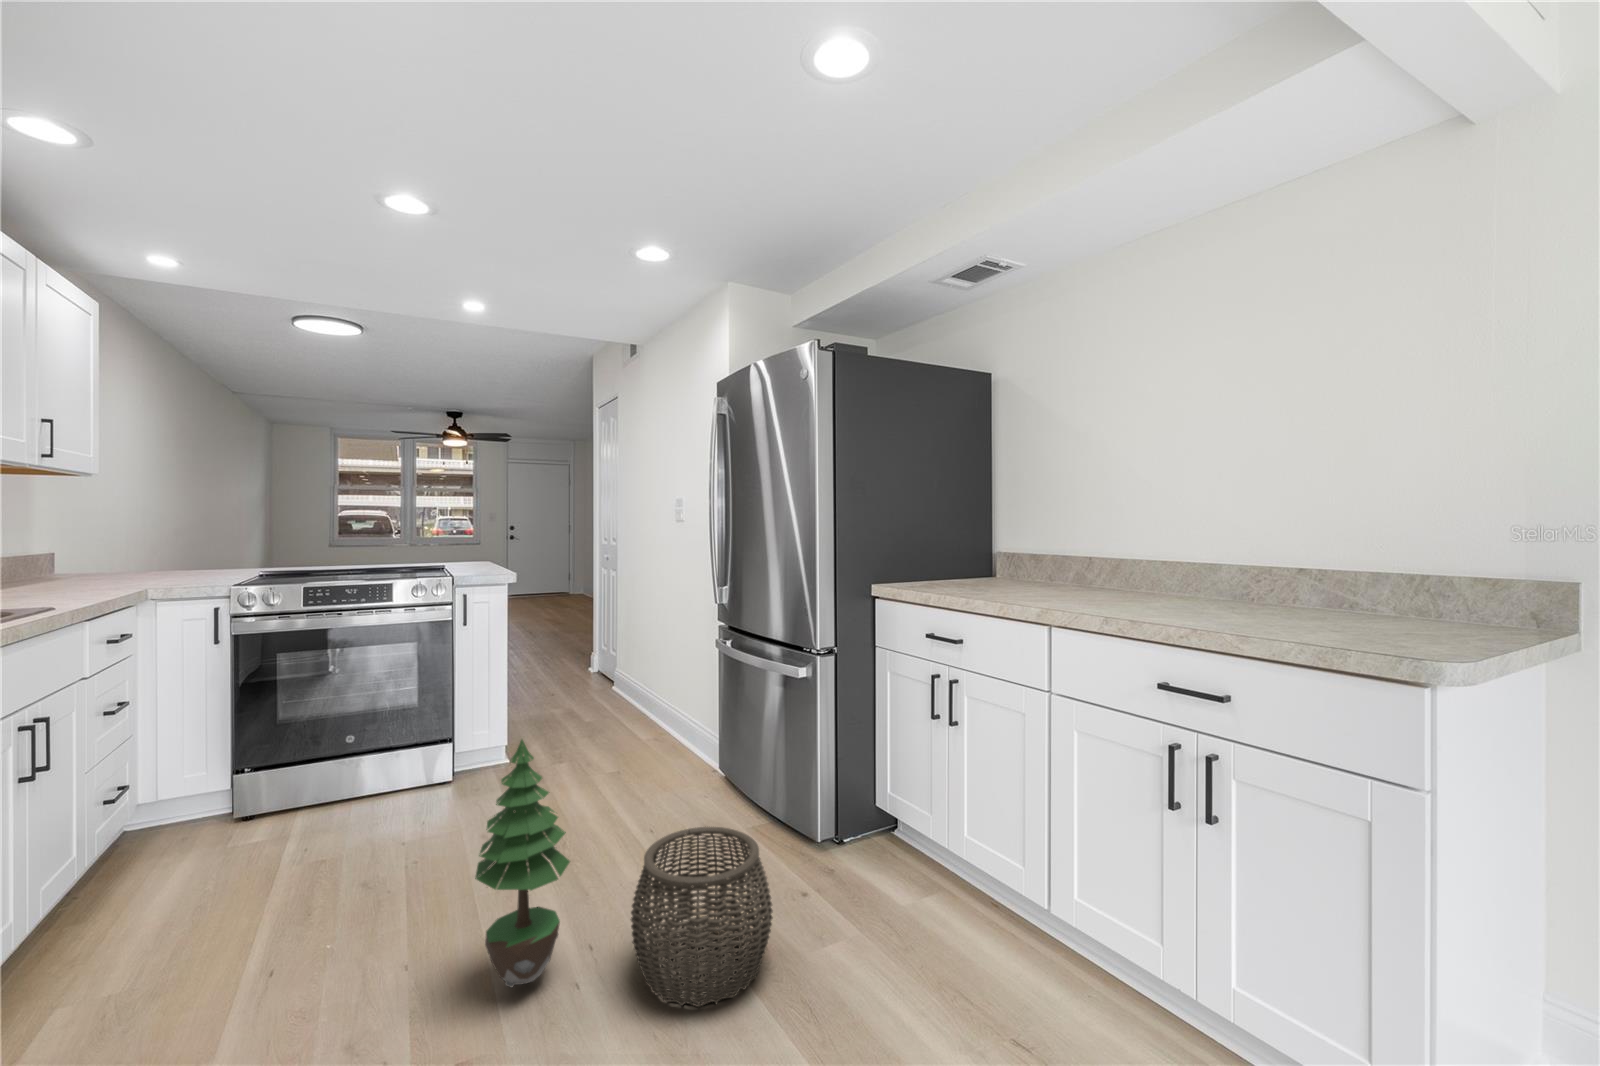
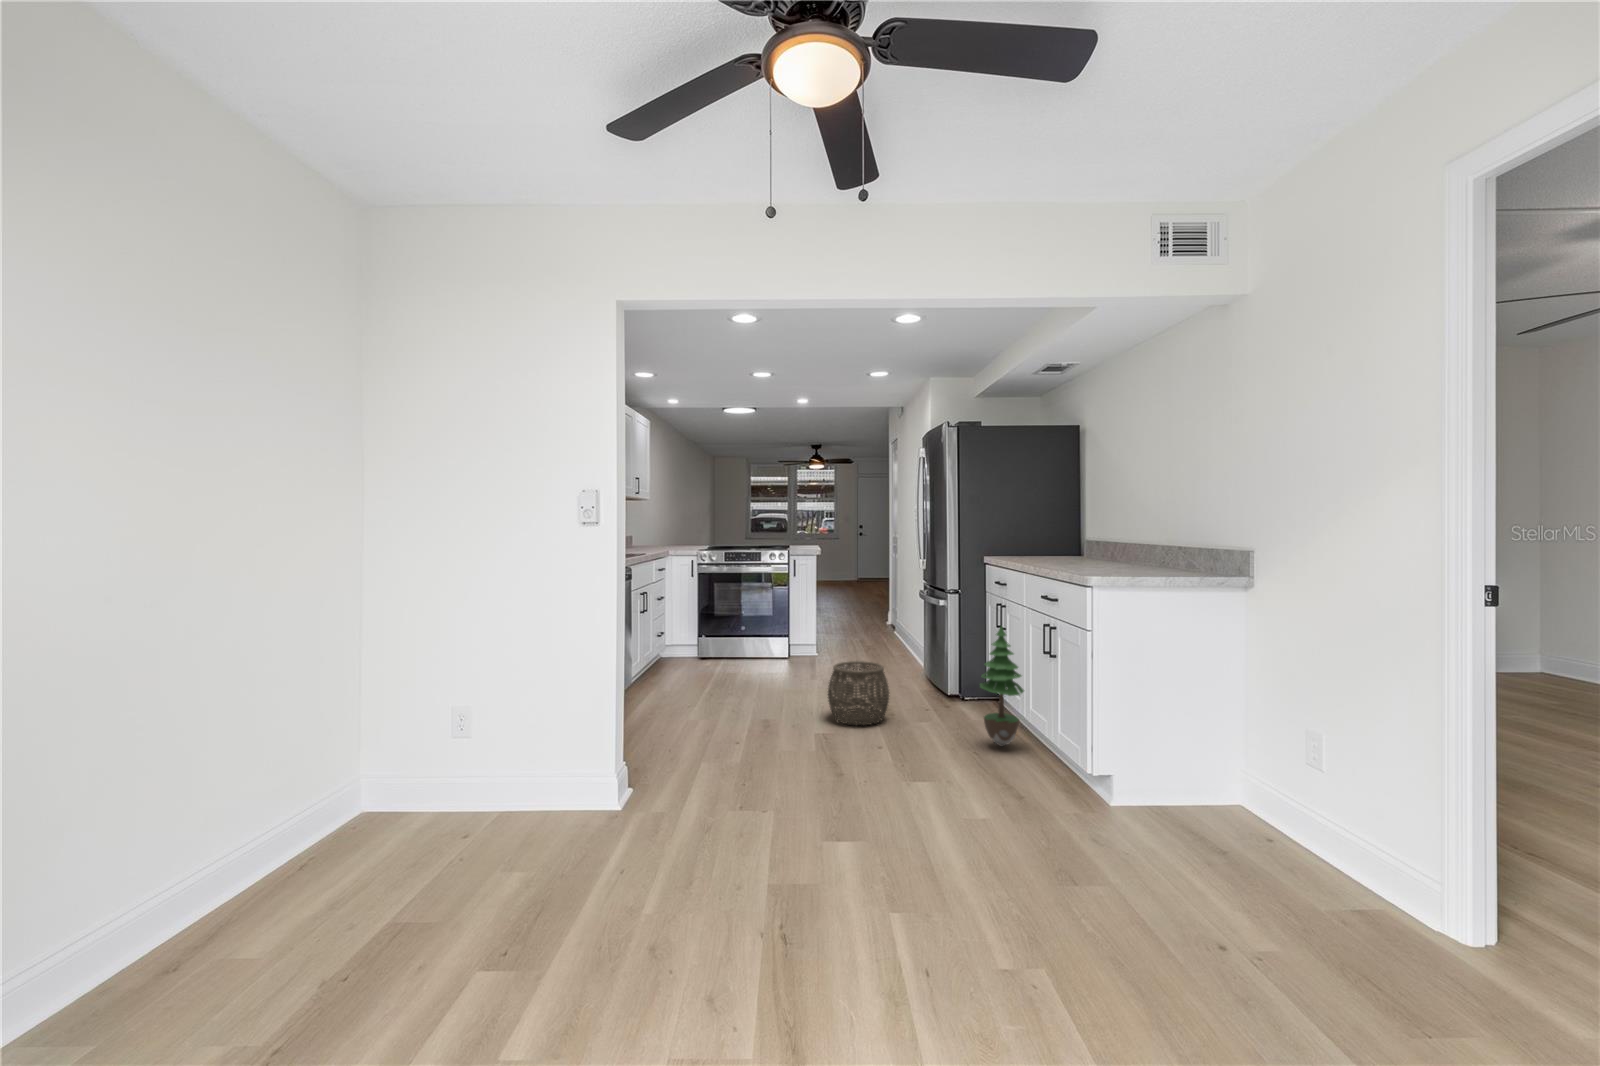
potted tree: present [475,740,570,987] -> present [980,626,1024,746]

